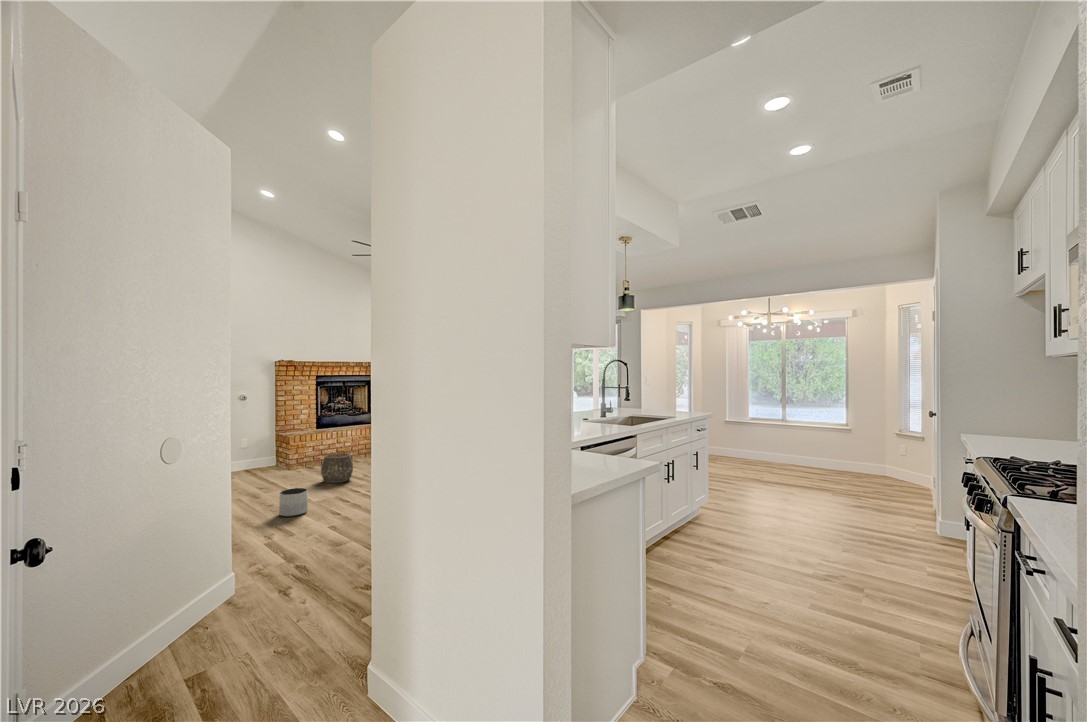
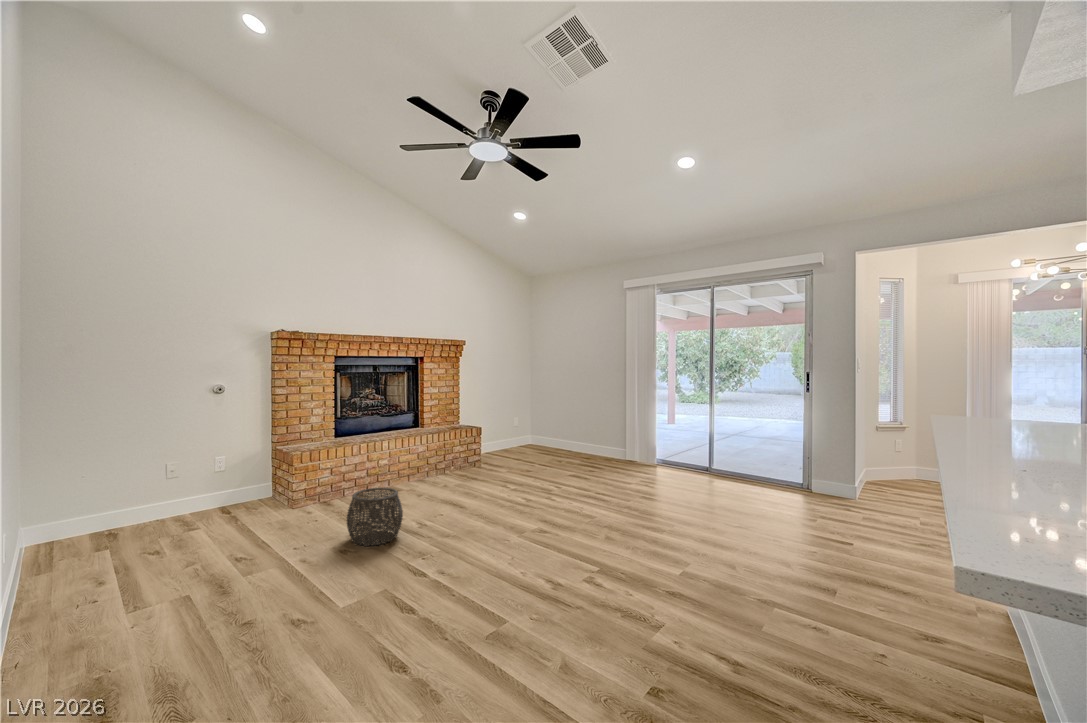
planter: present [279,488,308,517] -> none [261,592,326,673]

